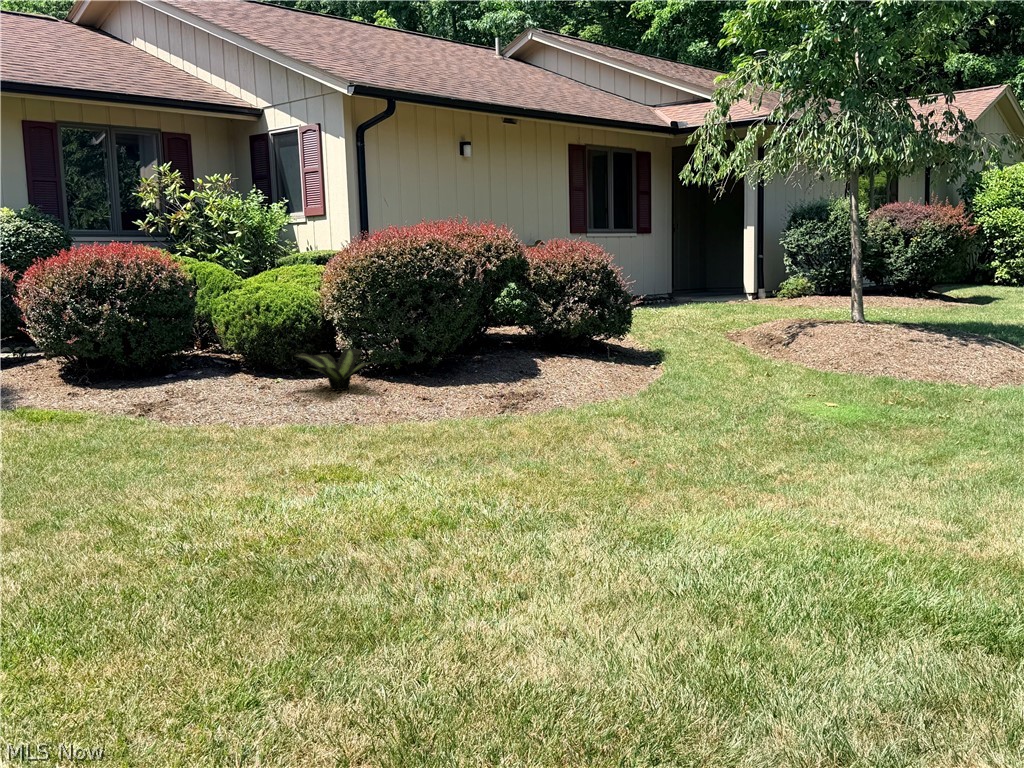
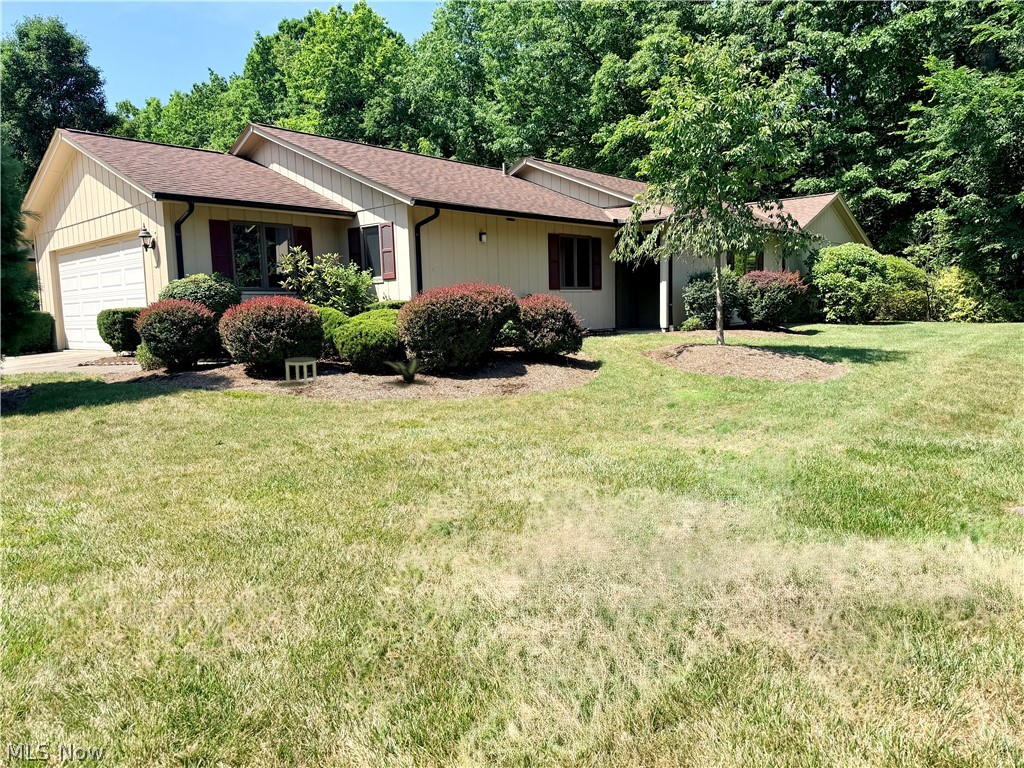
round table: none [124,348,181,395] -> present [285,357,316,384]

